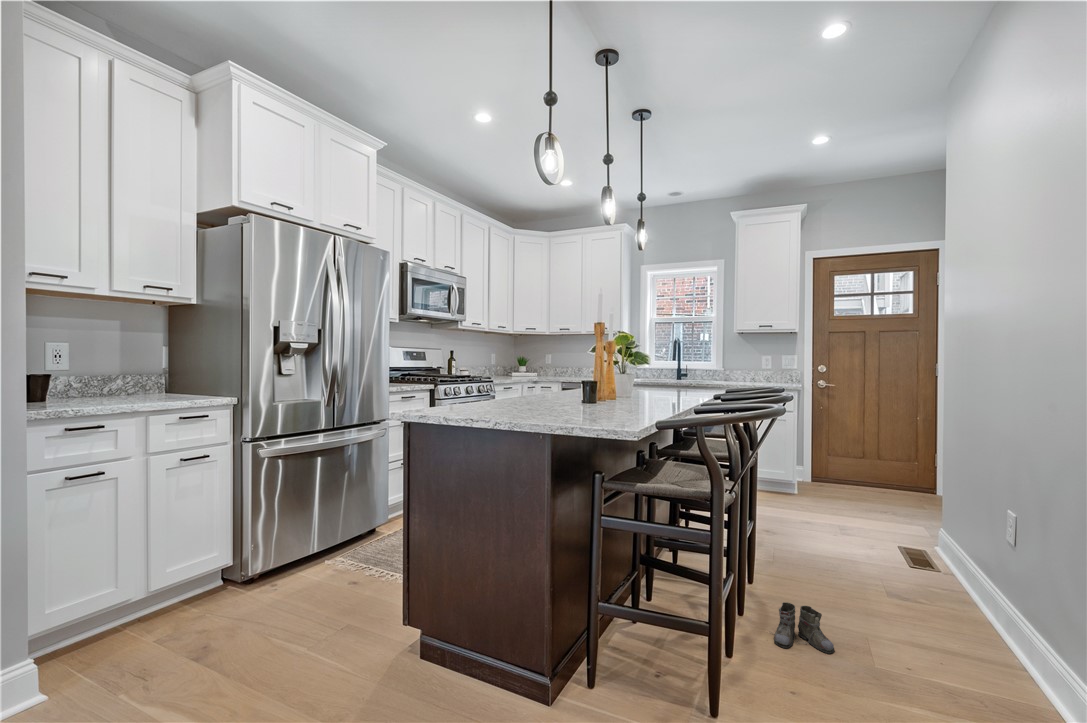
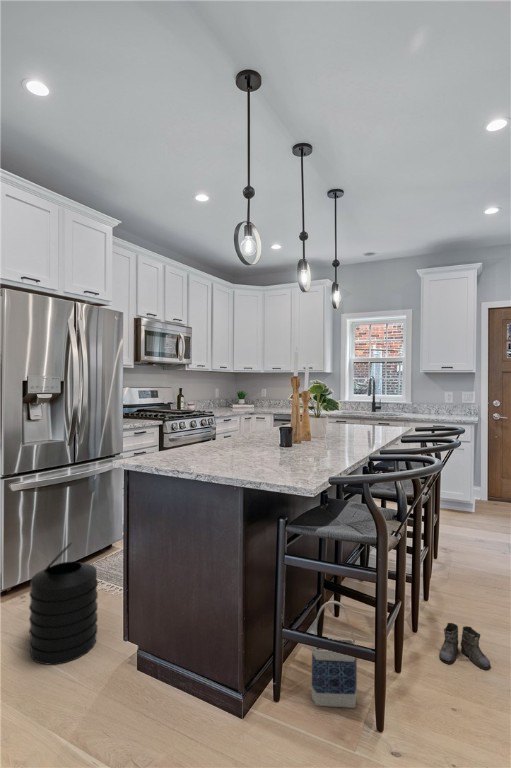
trash can: none [287,511,369,656] -> present [29,542,98,664]
bag: none [630,570,683,695] -> present [312,601,357,708]

